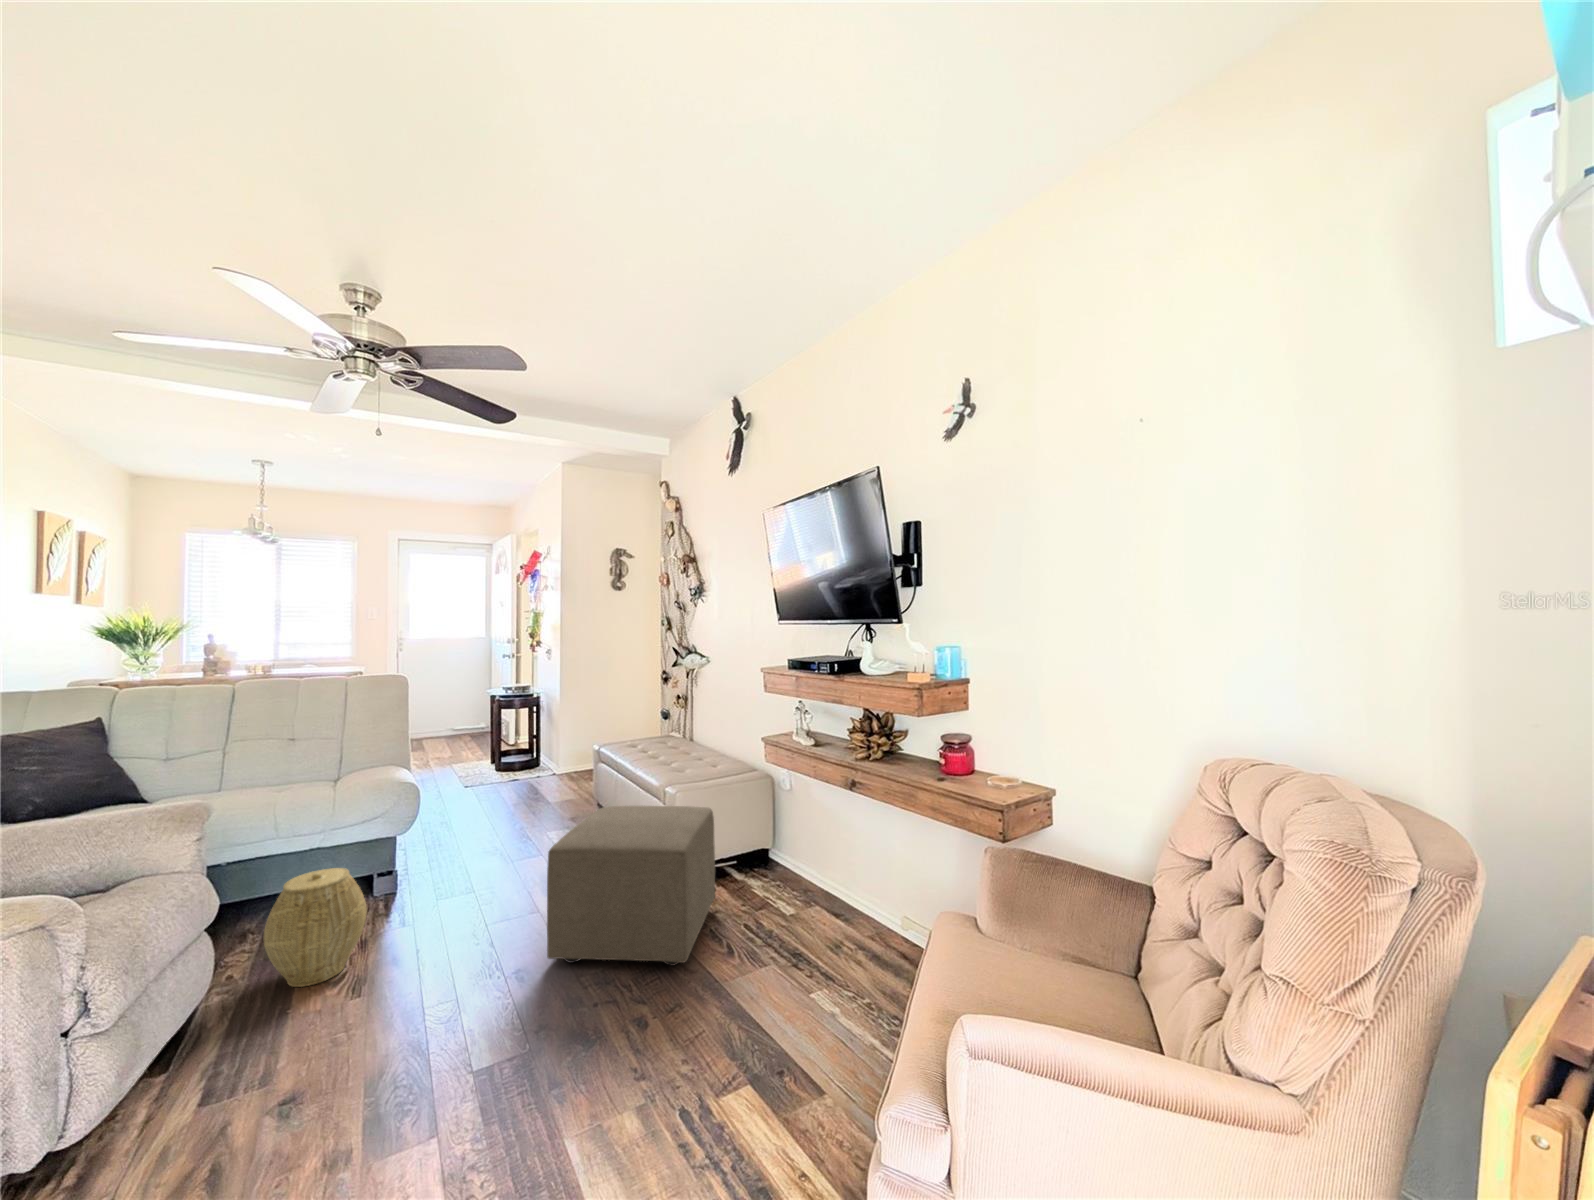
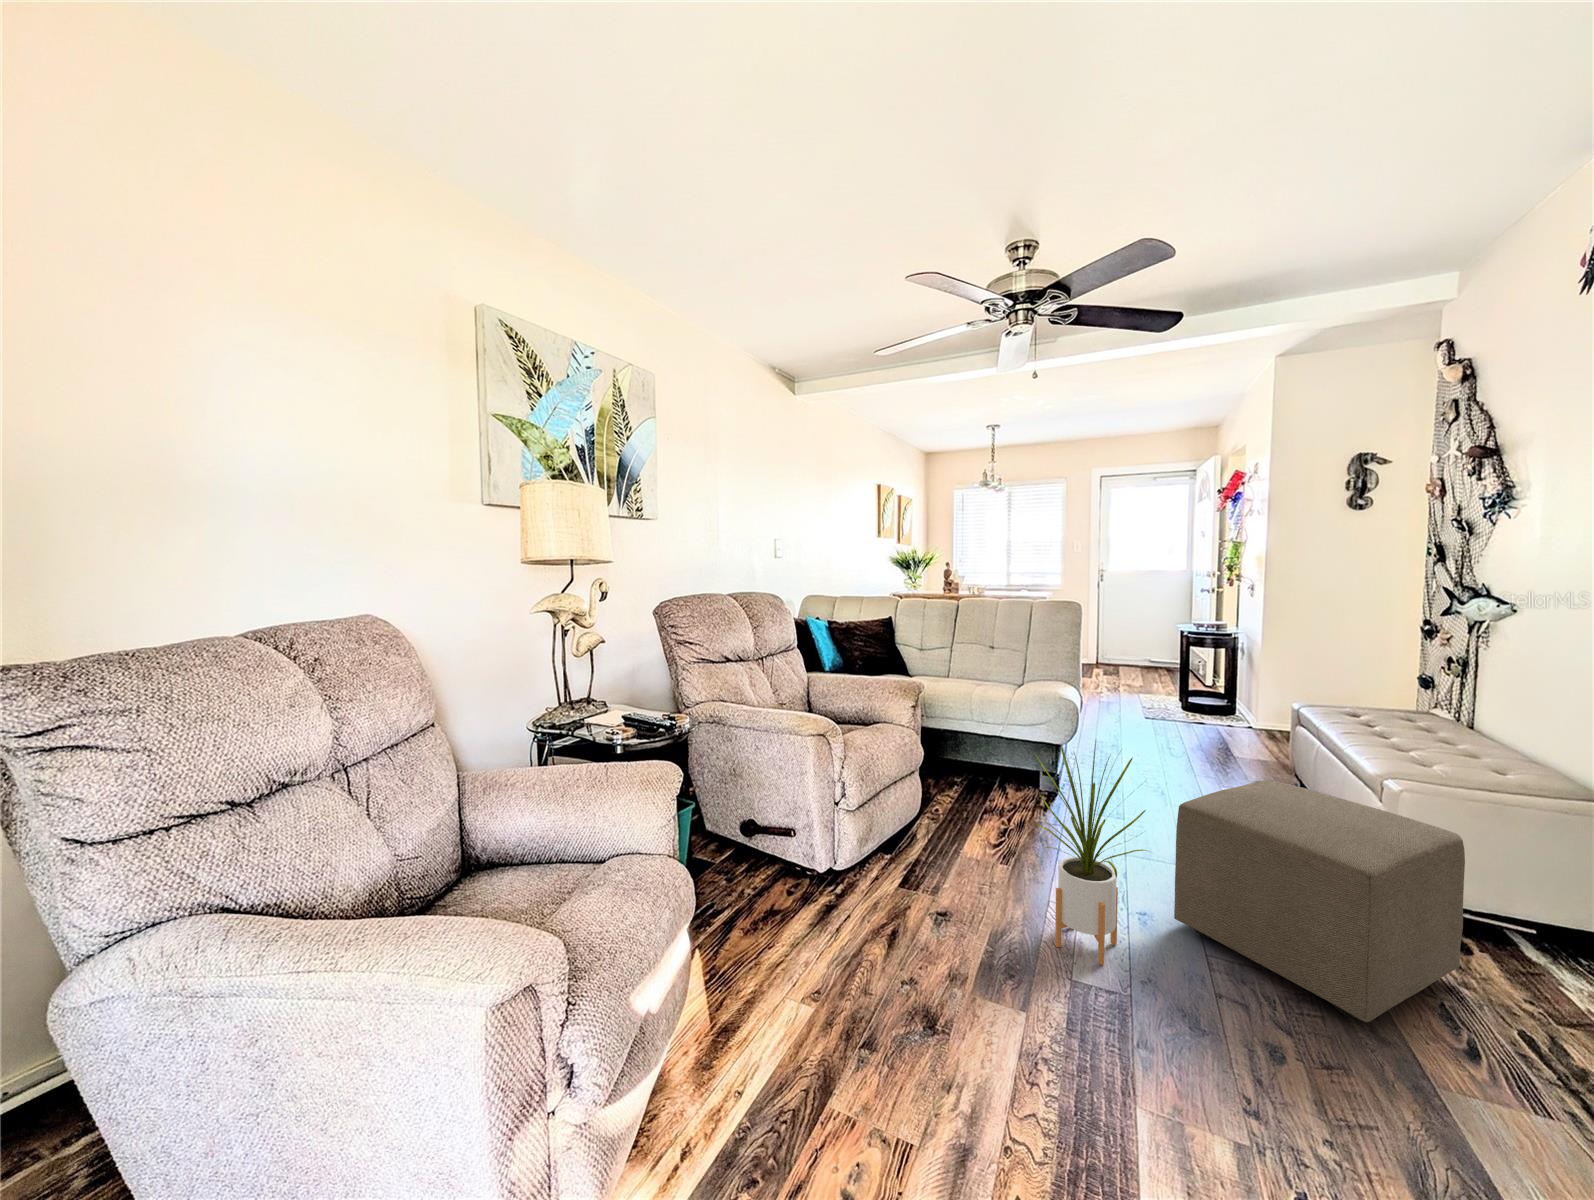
house plant: none [412,808,540,1052] -> present [1035,741,1147,965]
woven basket: present [264,868,367,987] -> none [953,753,1020,841]

